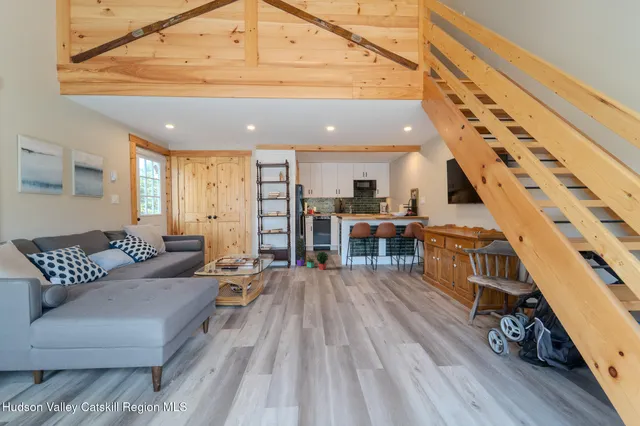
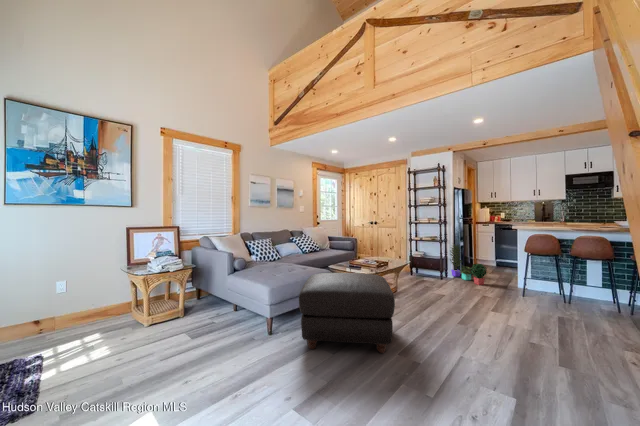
ottoman: none [202,273,325,380] -> present [299,273,395,353]

